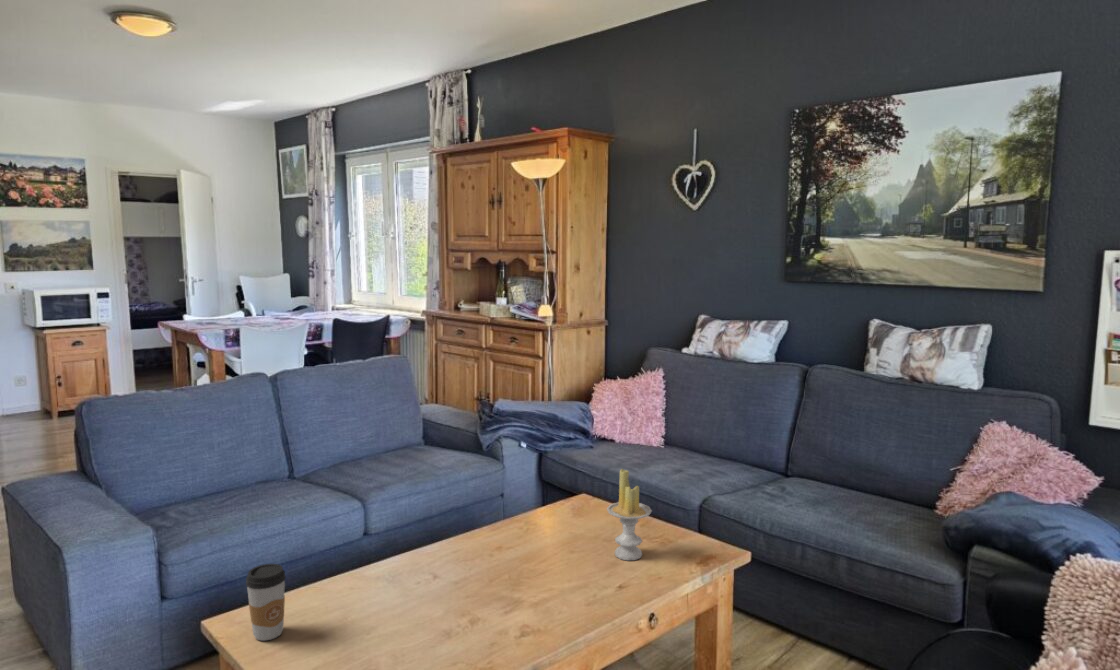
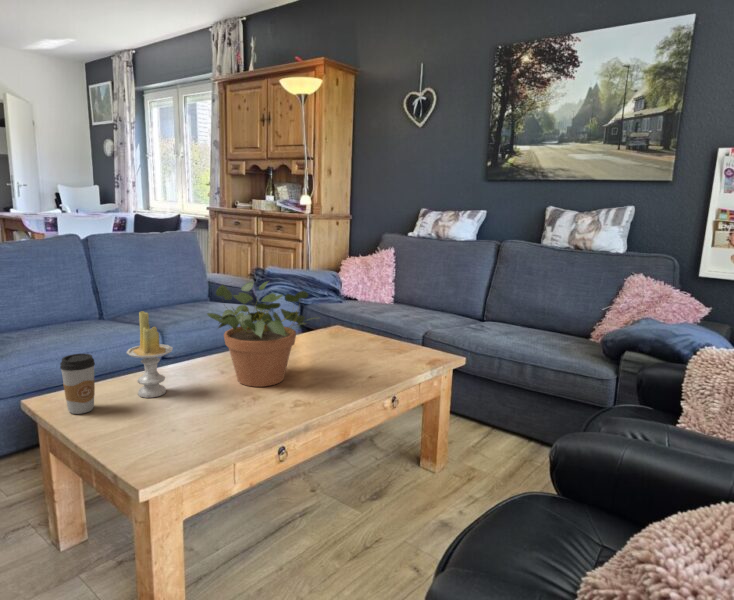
potted plant: none [417,456,560,598] -> present [207,281,314,387]
candle: present [607,469,651,560] -> present [127,311,173,398]

